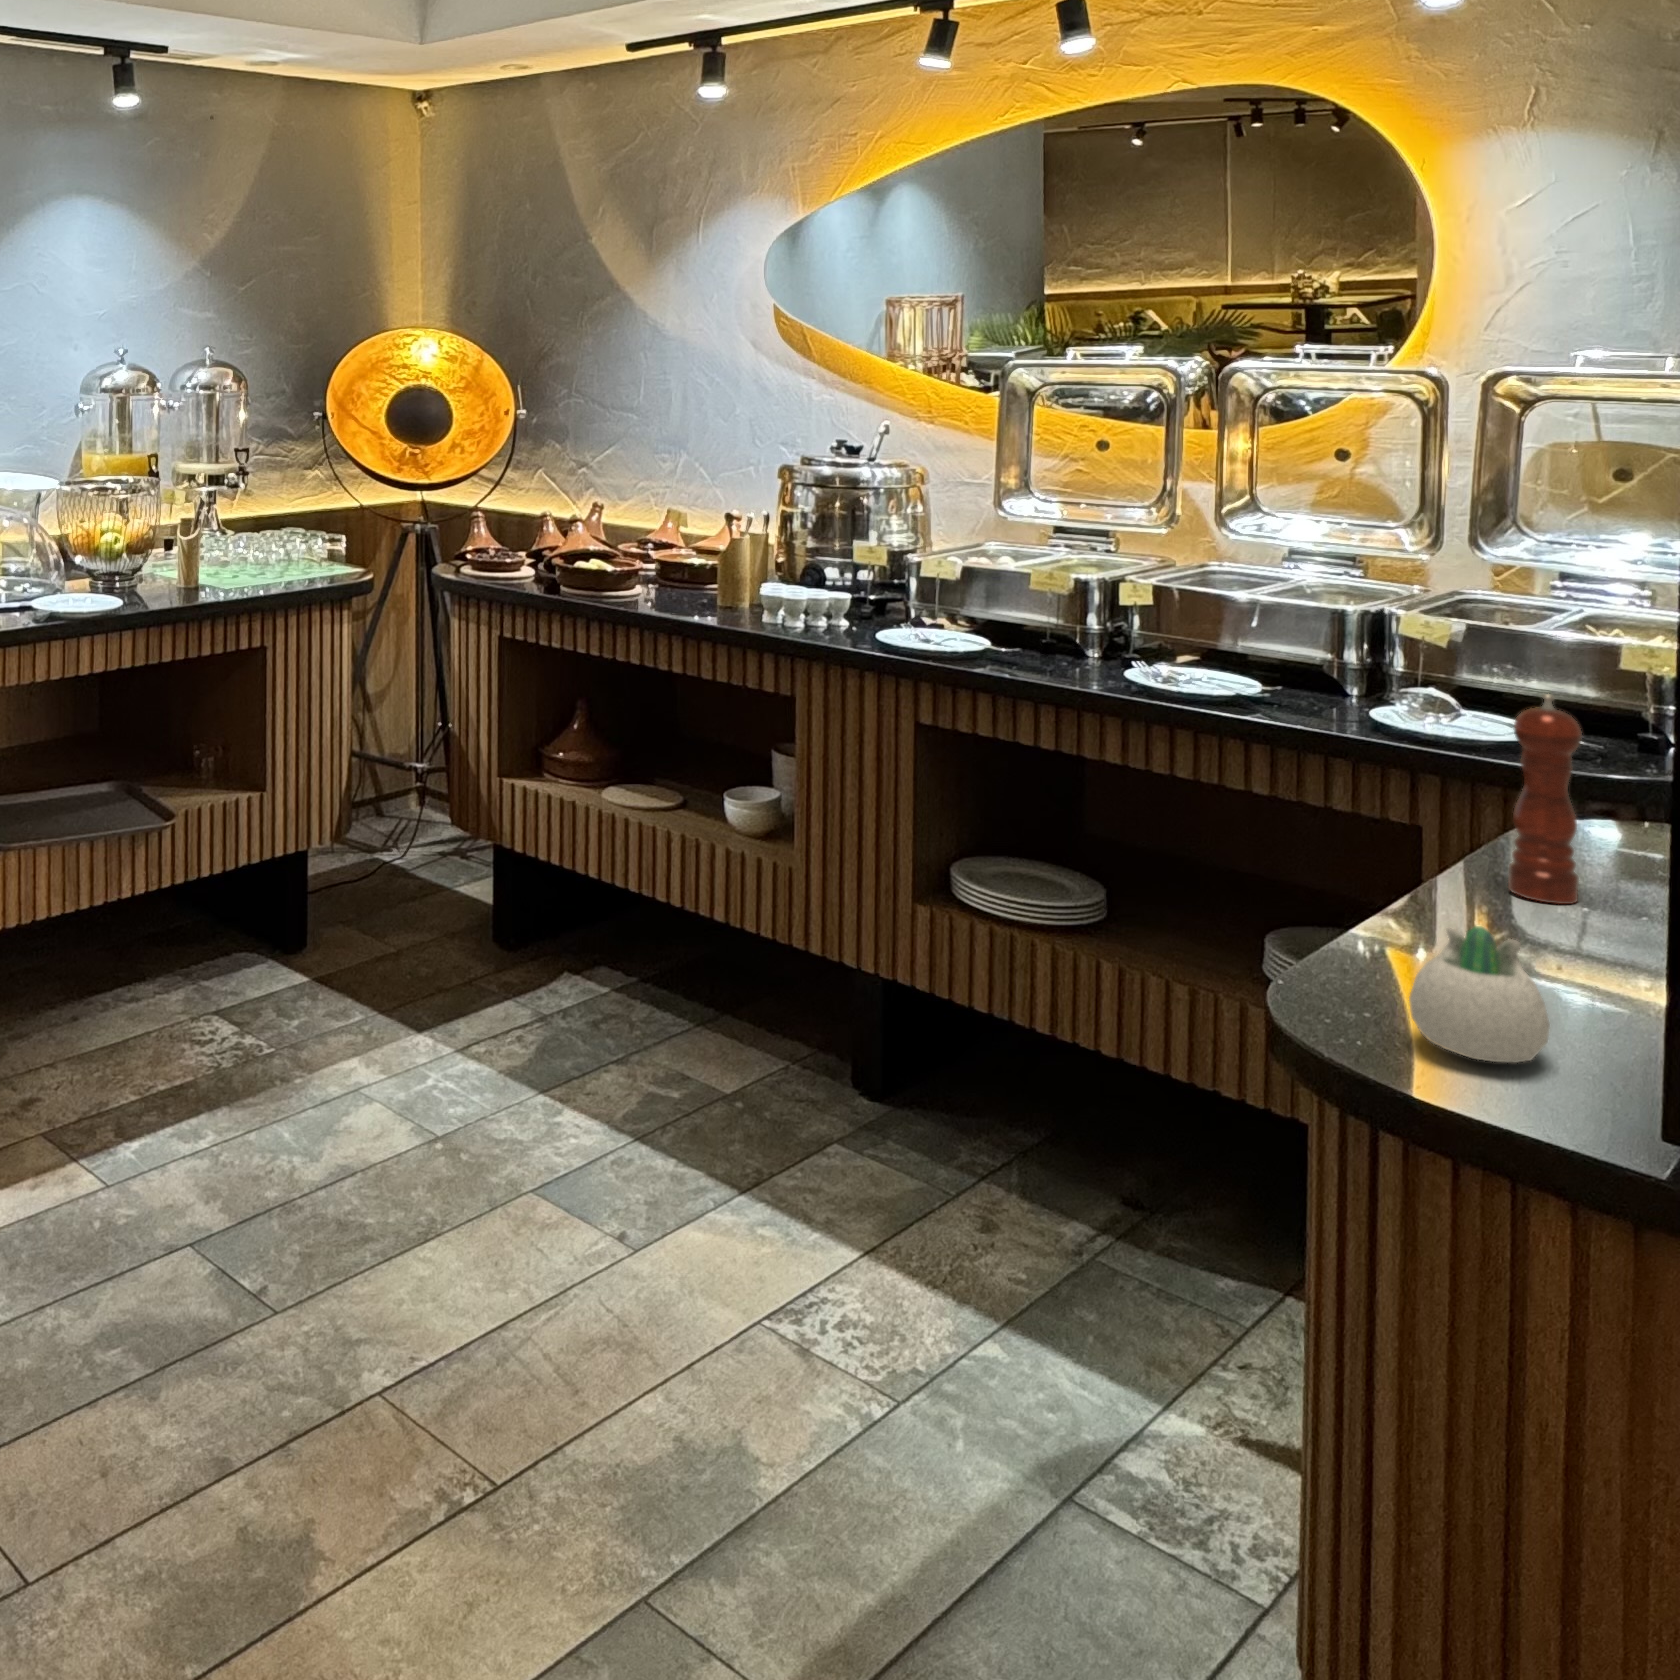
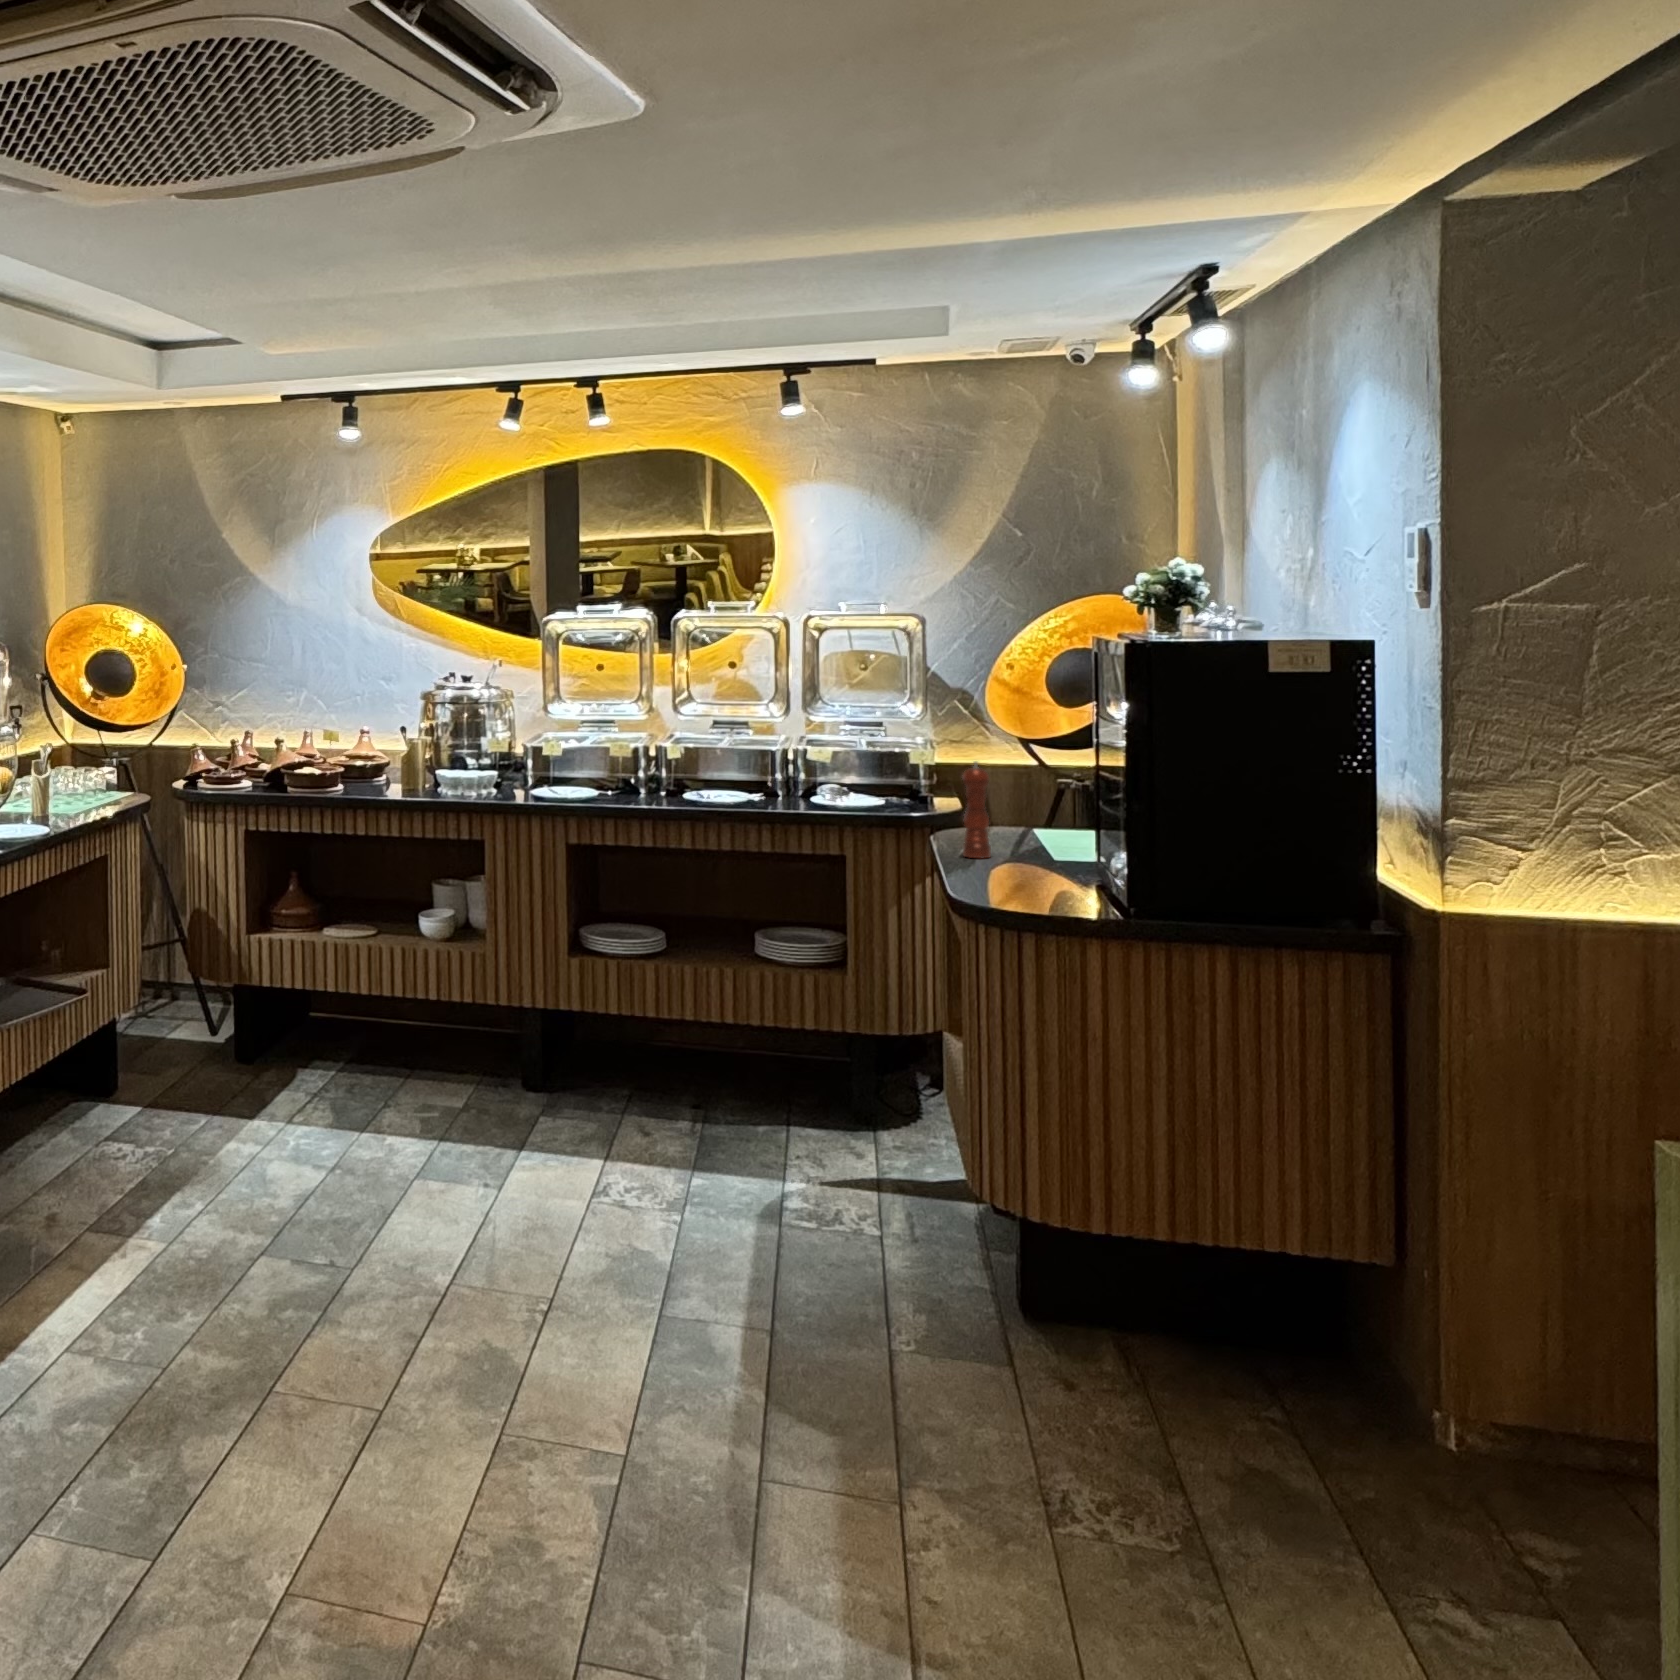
succulent planter: present [1409,926,1550,1063] -> none [1005,846,1059,902]

